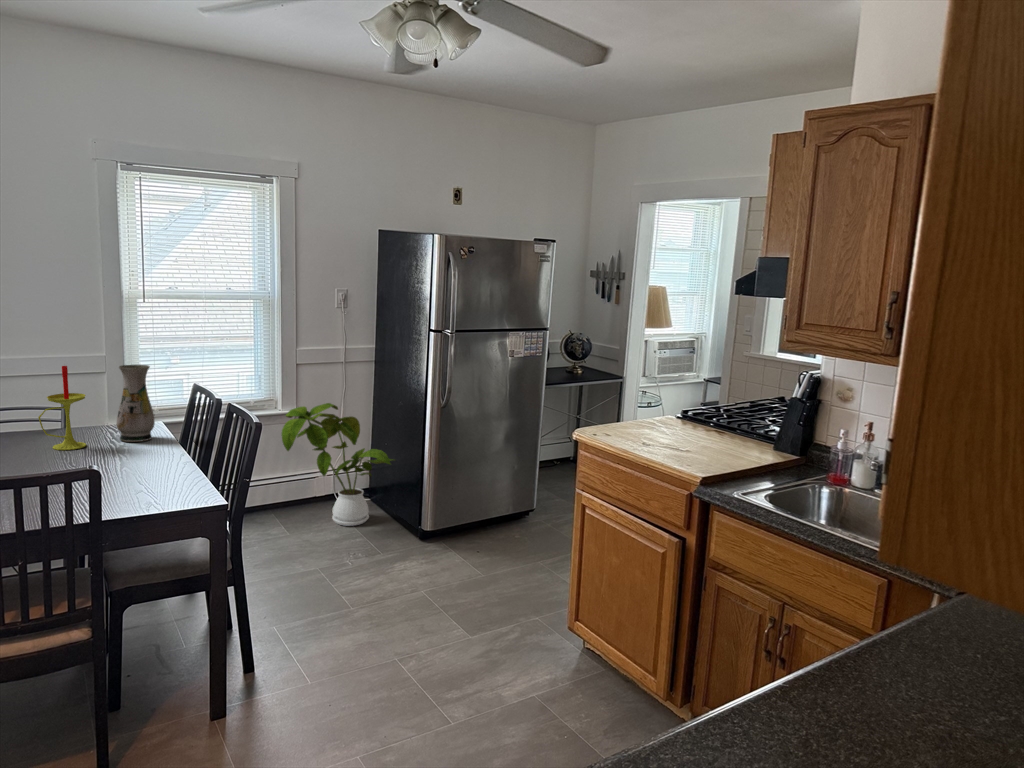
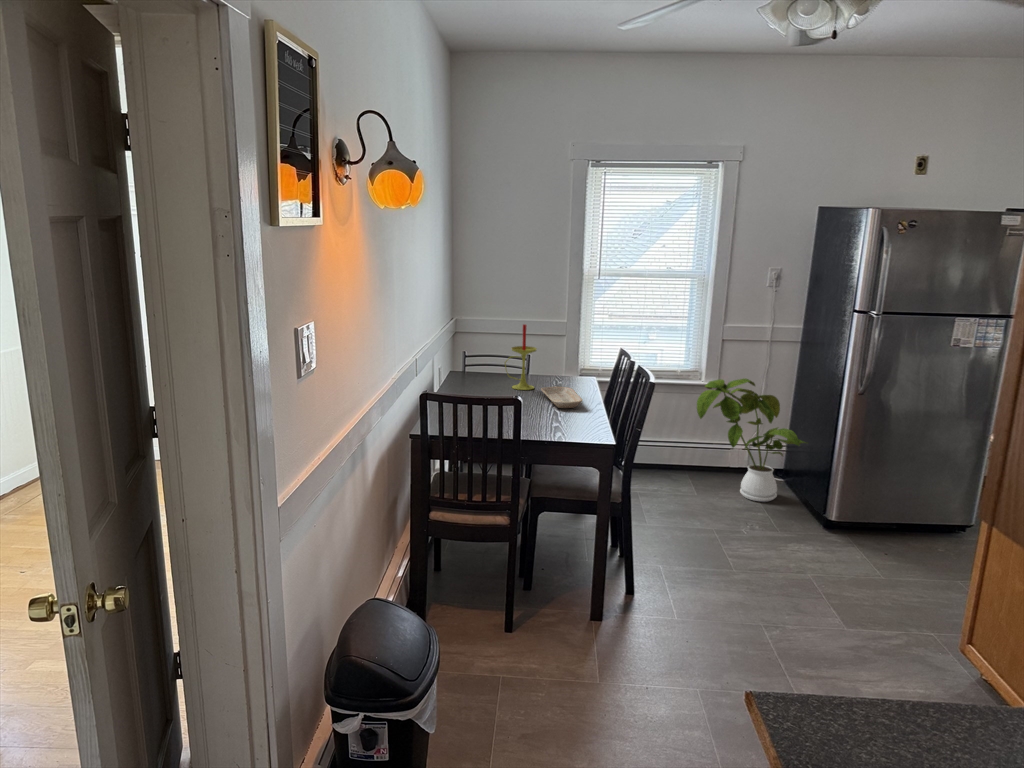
vase: present [116,365,155,442] -> none [557,327,585,390]
tray: none [99,439,164,467] -> present [541,386,582,408]

